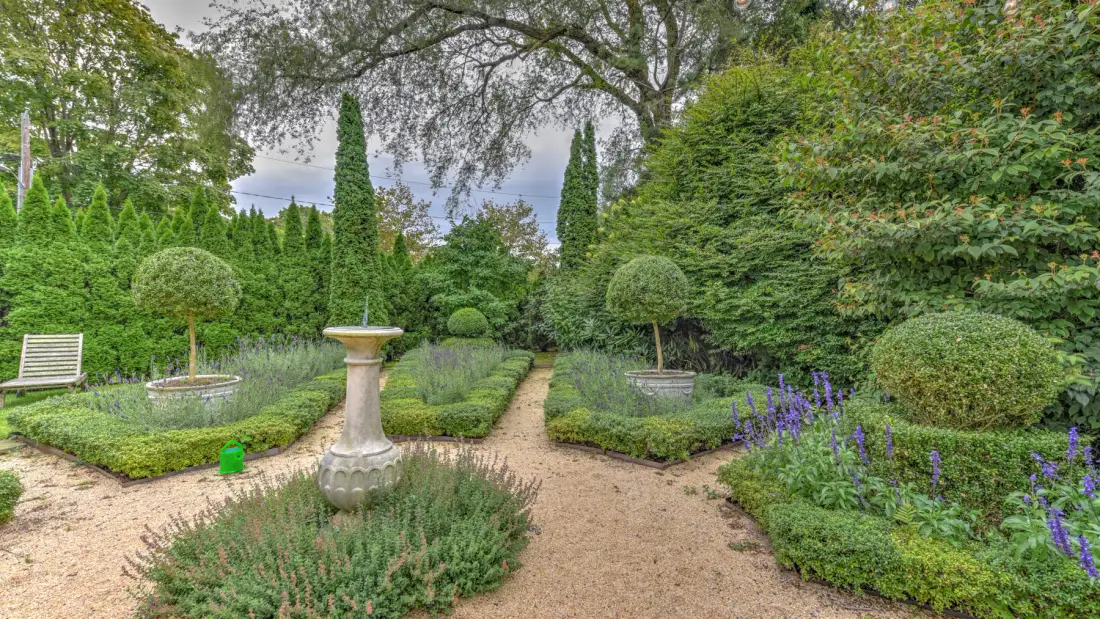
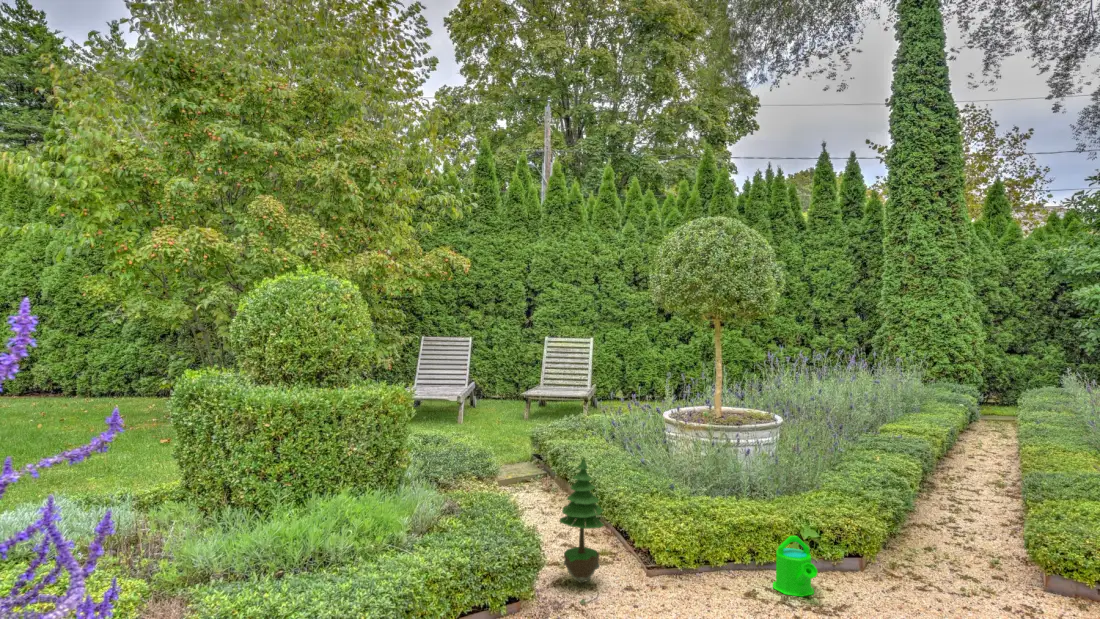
potted tree: none [31,421,78,509] -> present [560,458,604,583]

